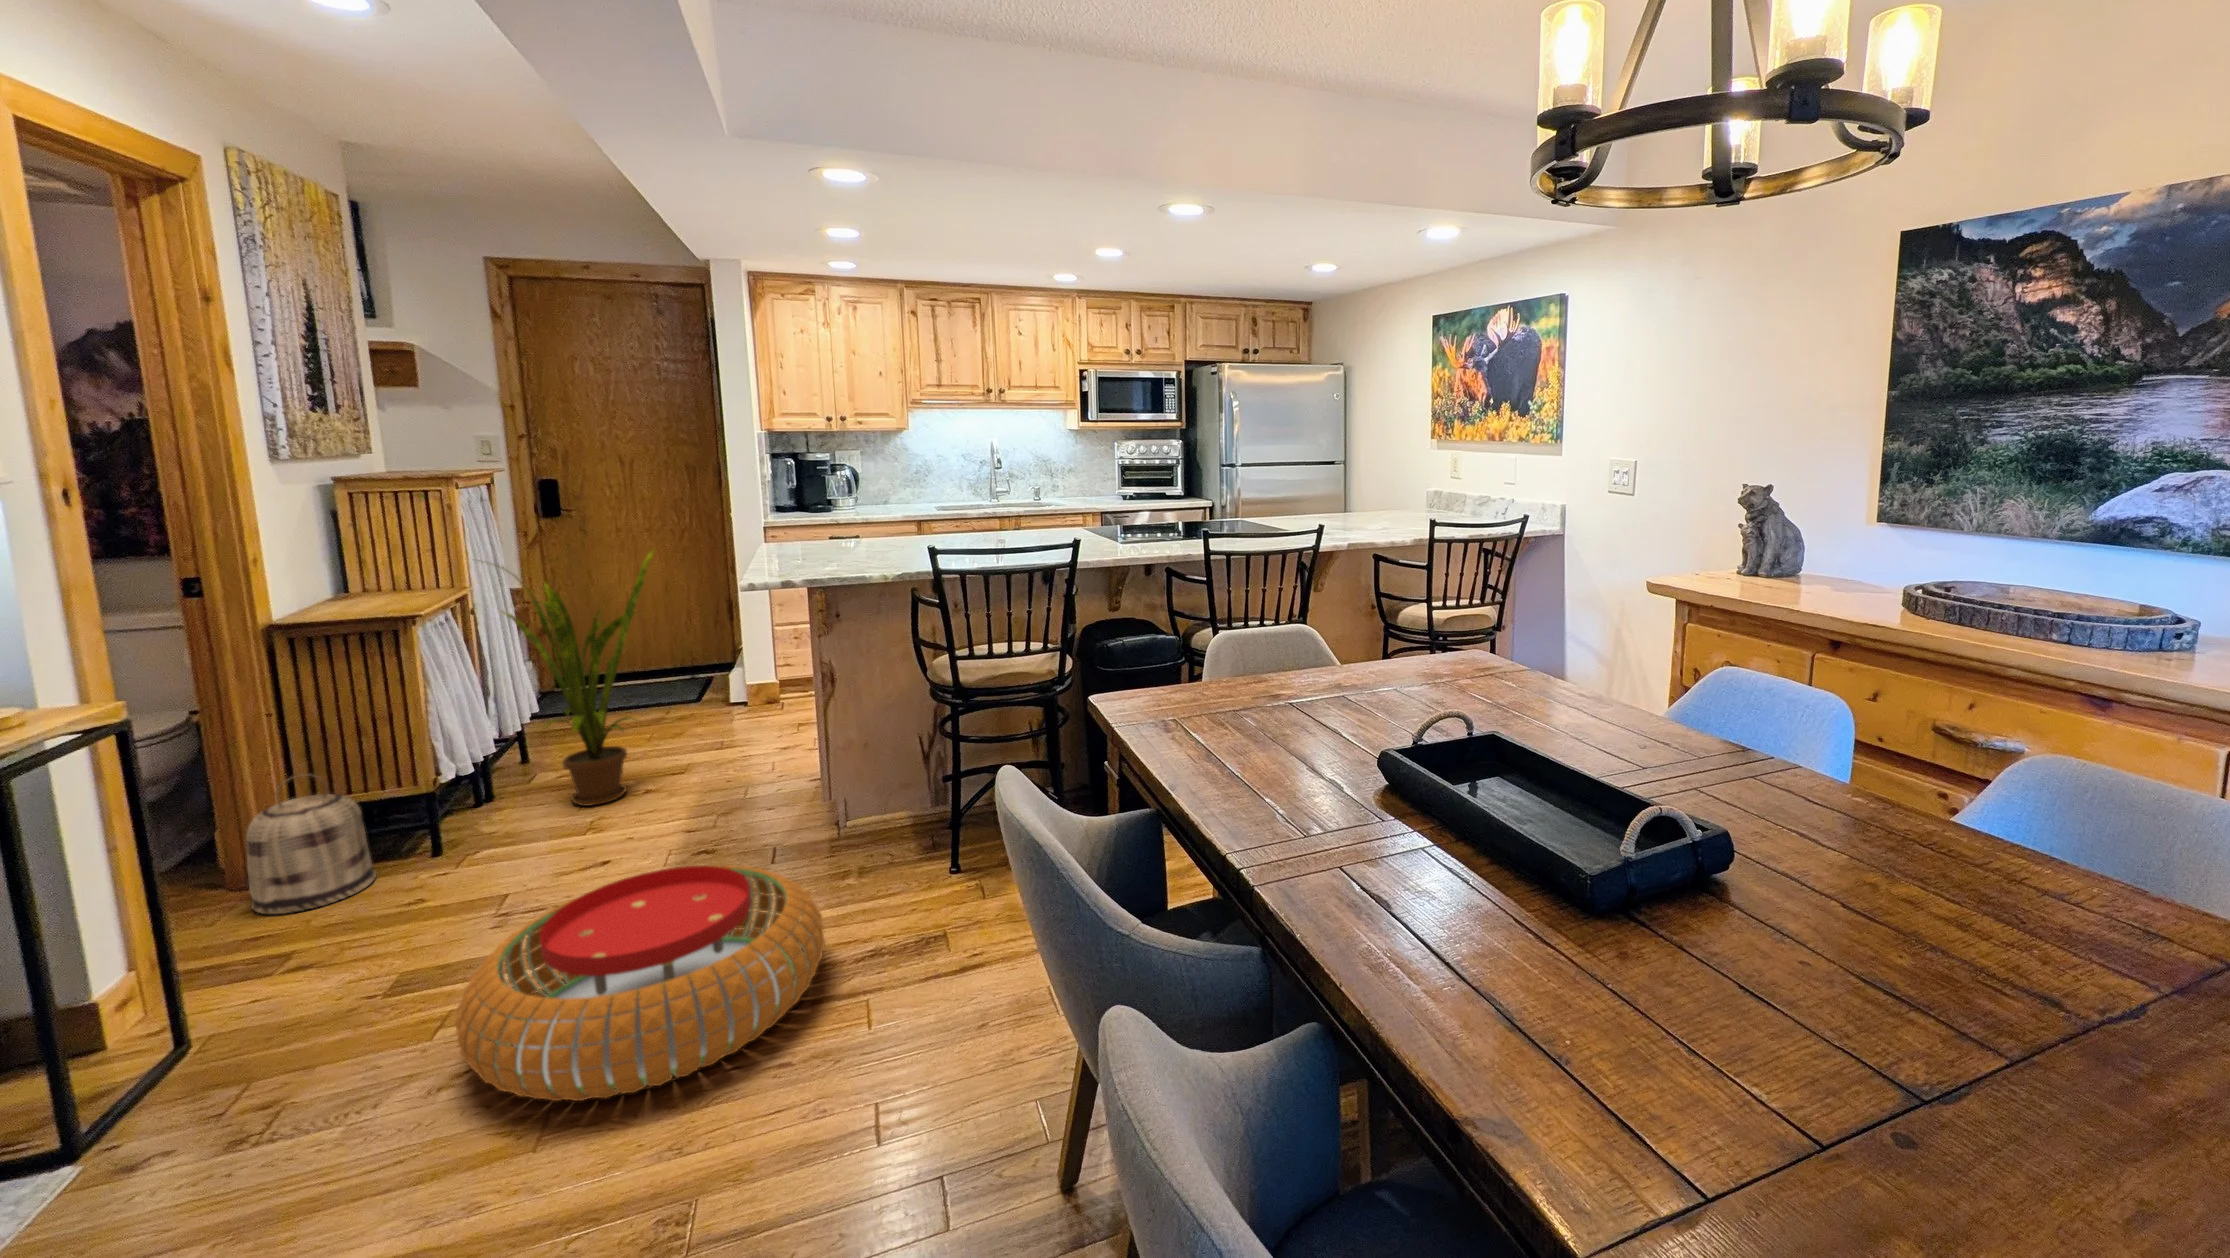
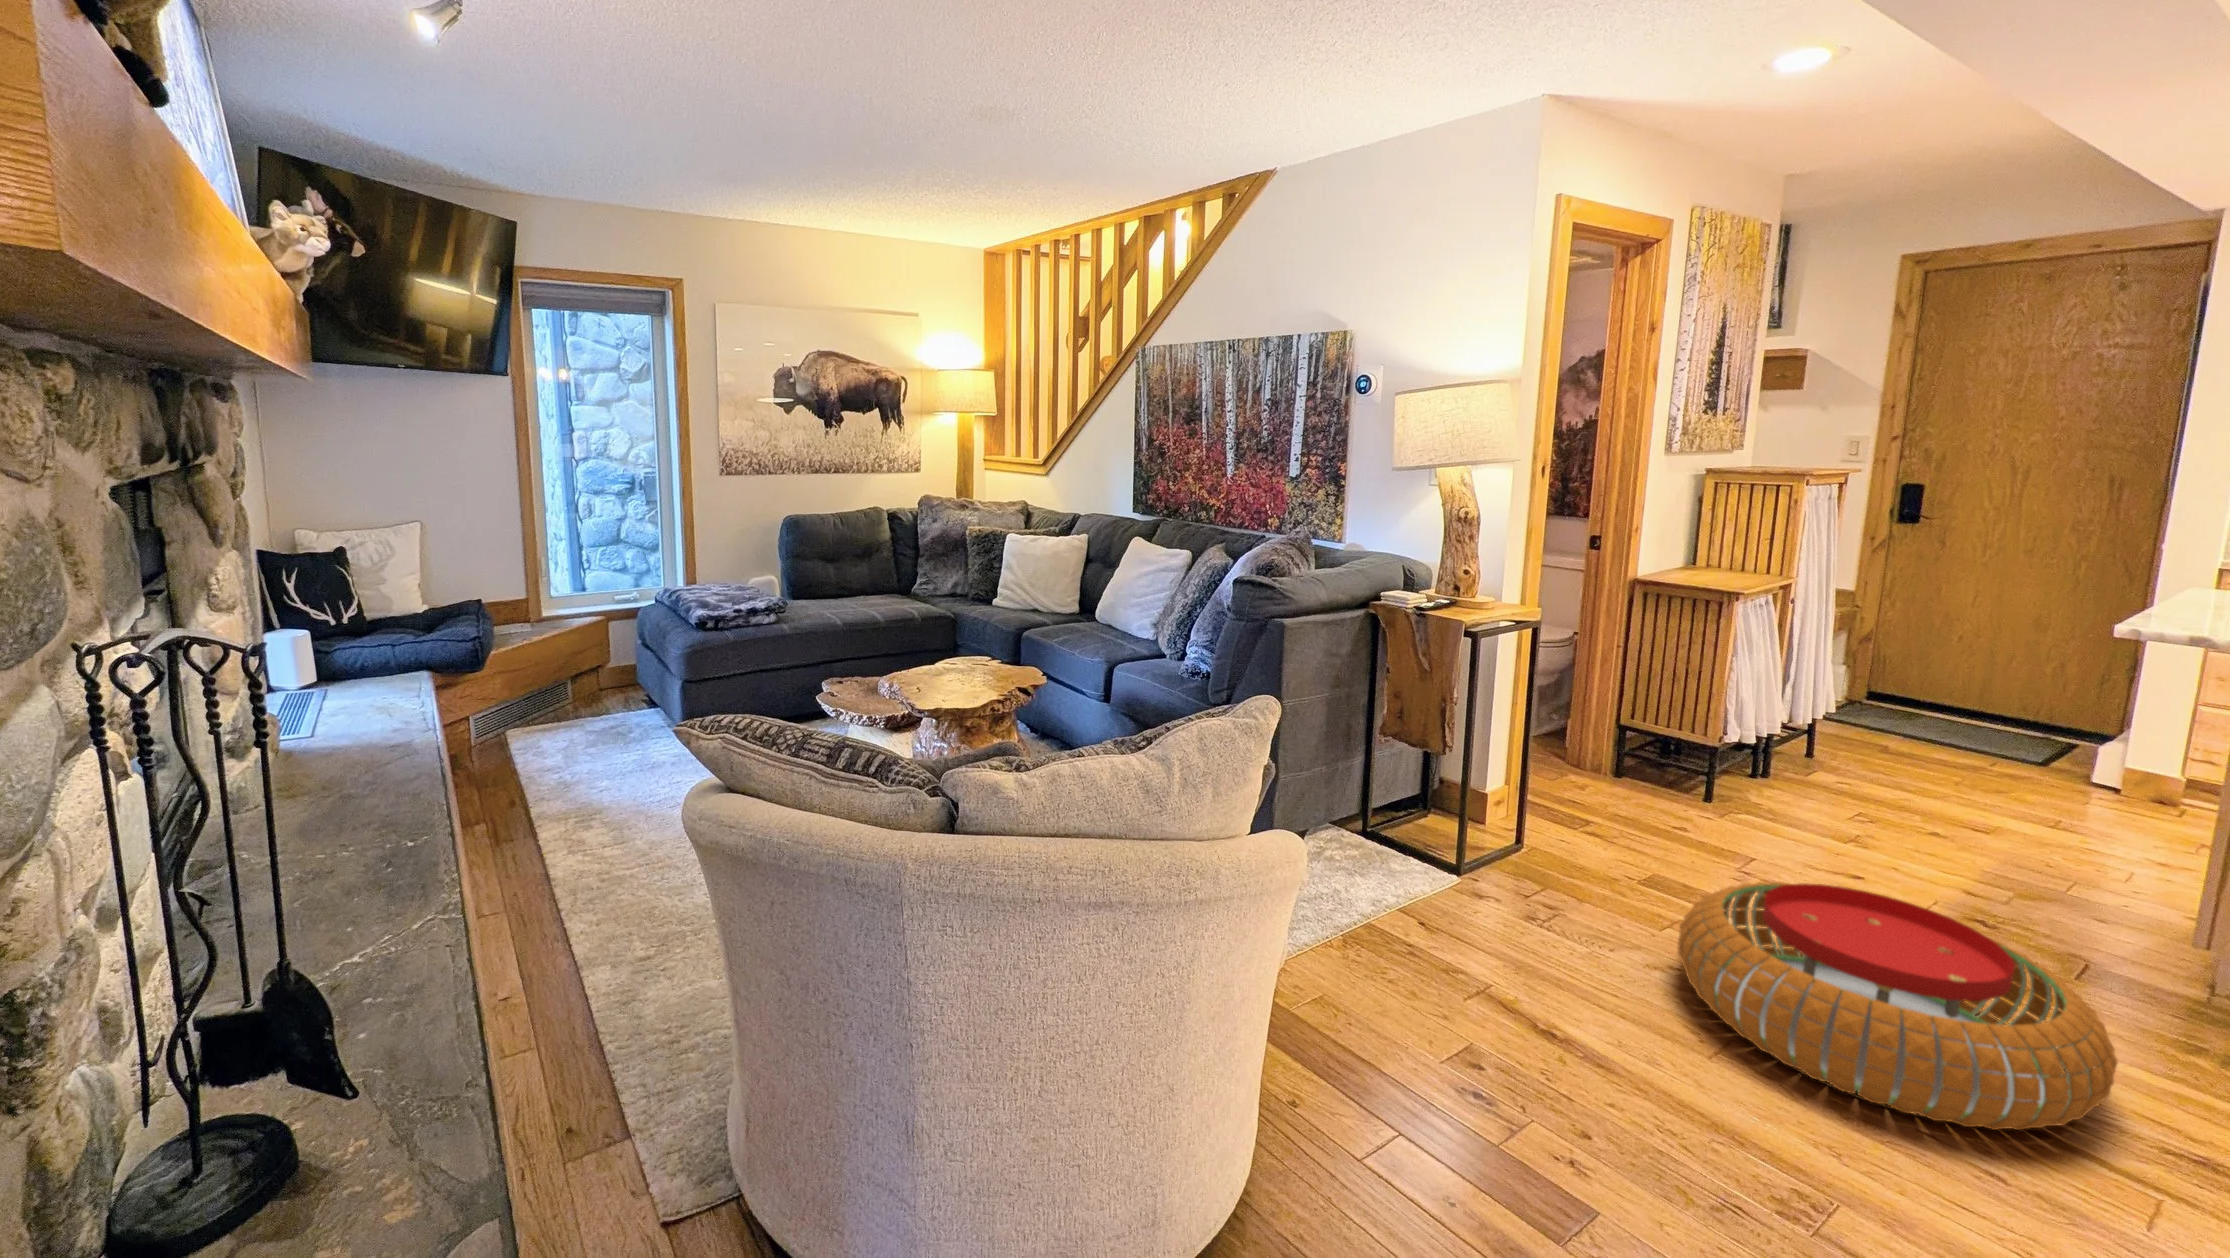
house plant: present [485,550,654,806] -> none [1802,553,2023,826]
basket: present [246,778,376,914] -> none [1575,696,1660,801]

